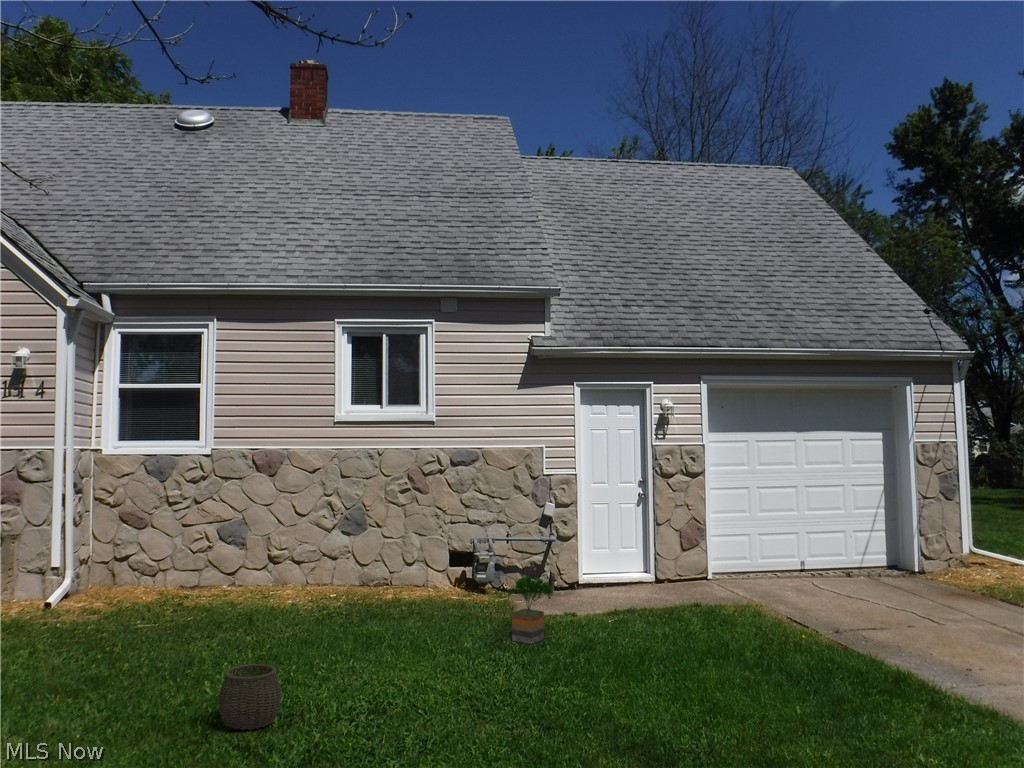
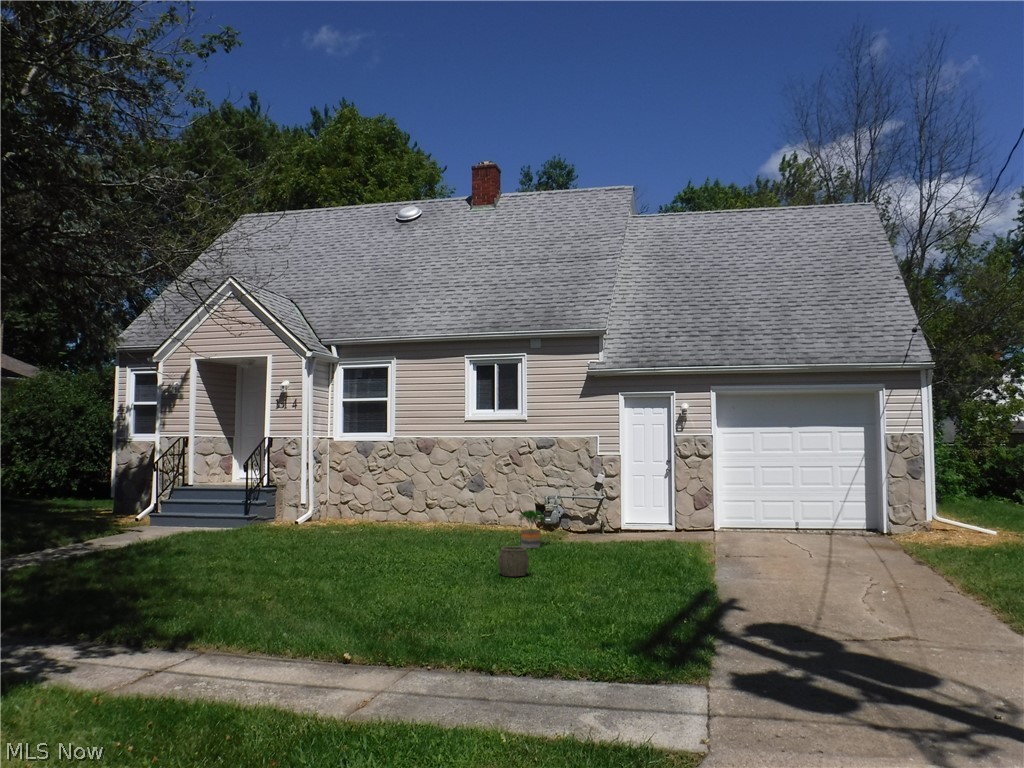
woven basket: present [218,664,281,730] -> present [498,546,529,577]

